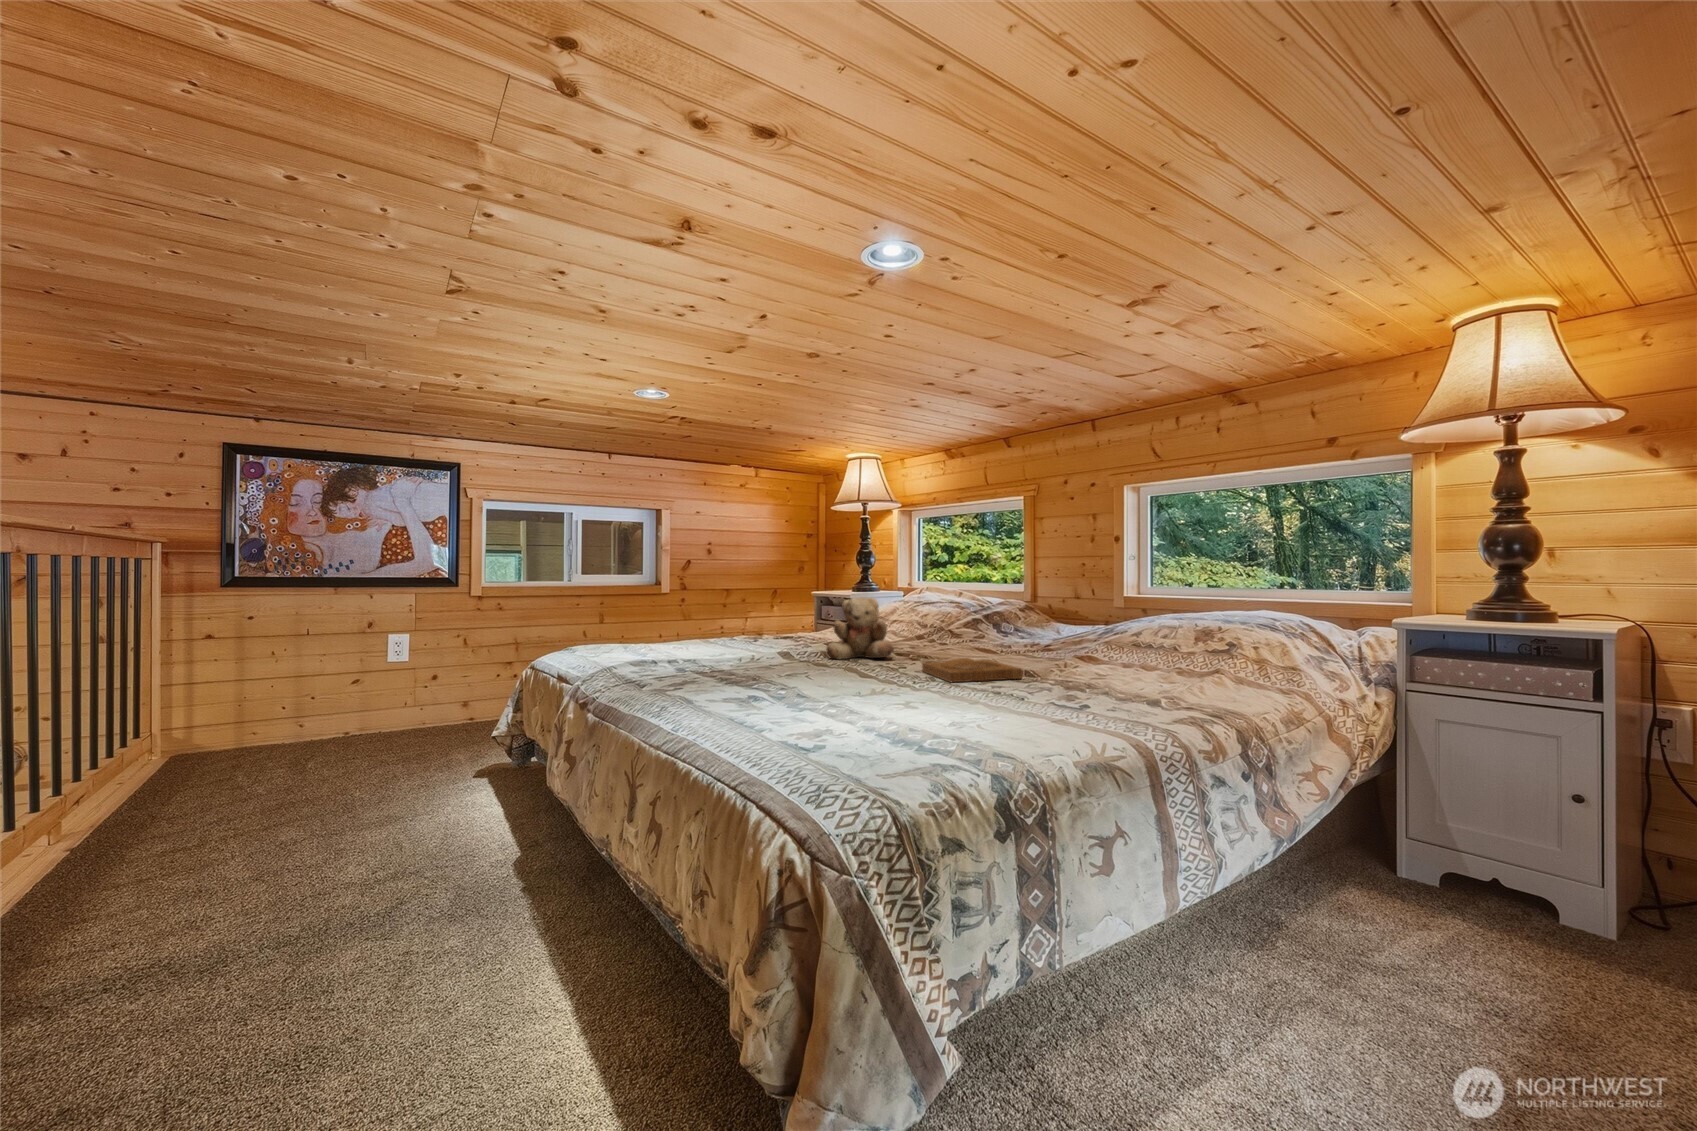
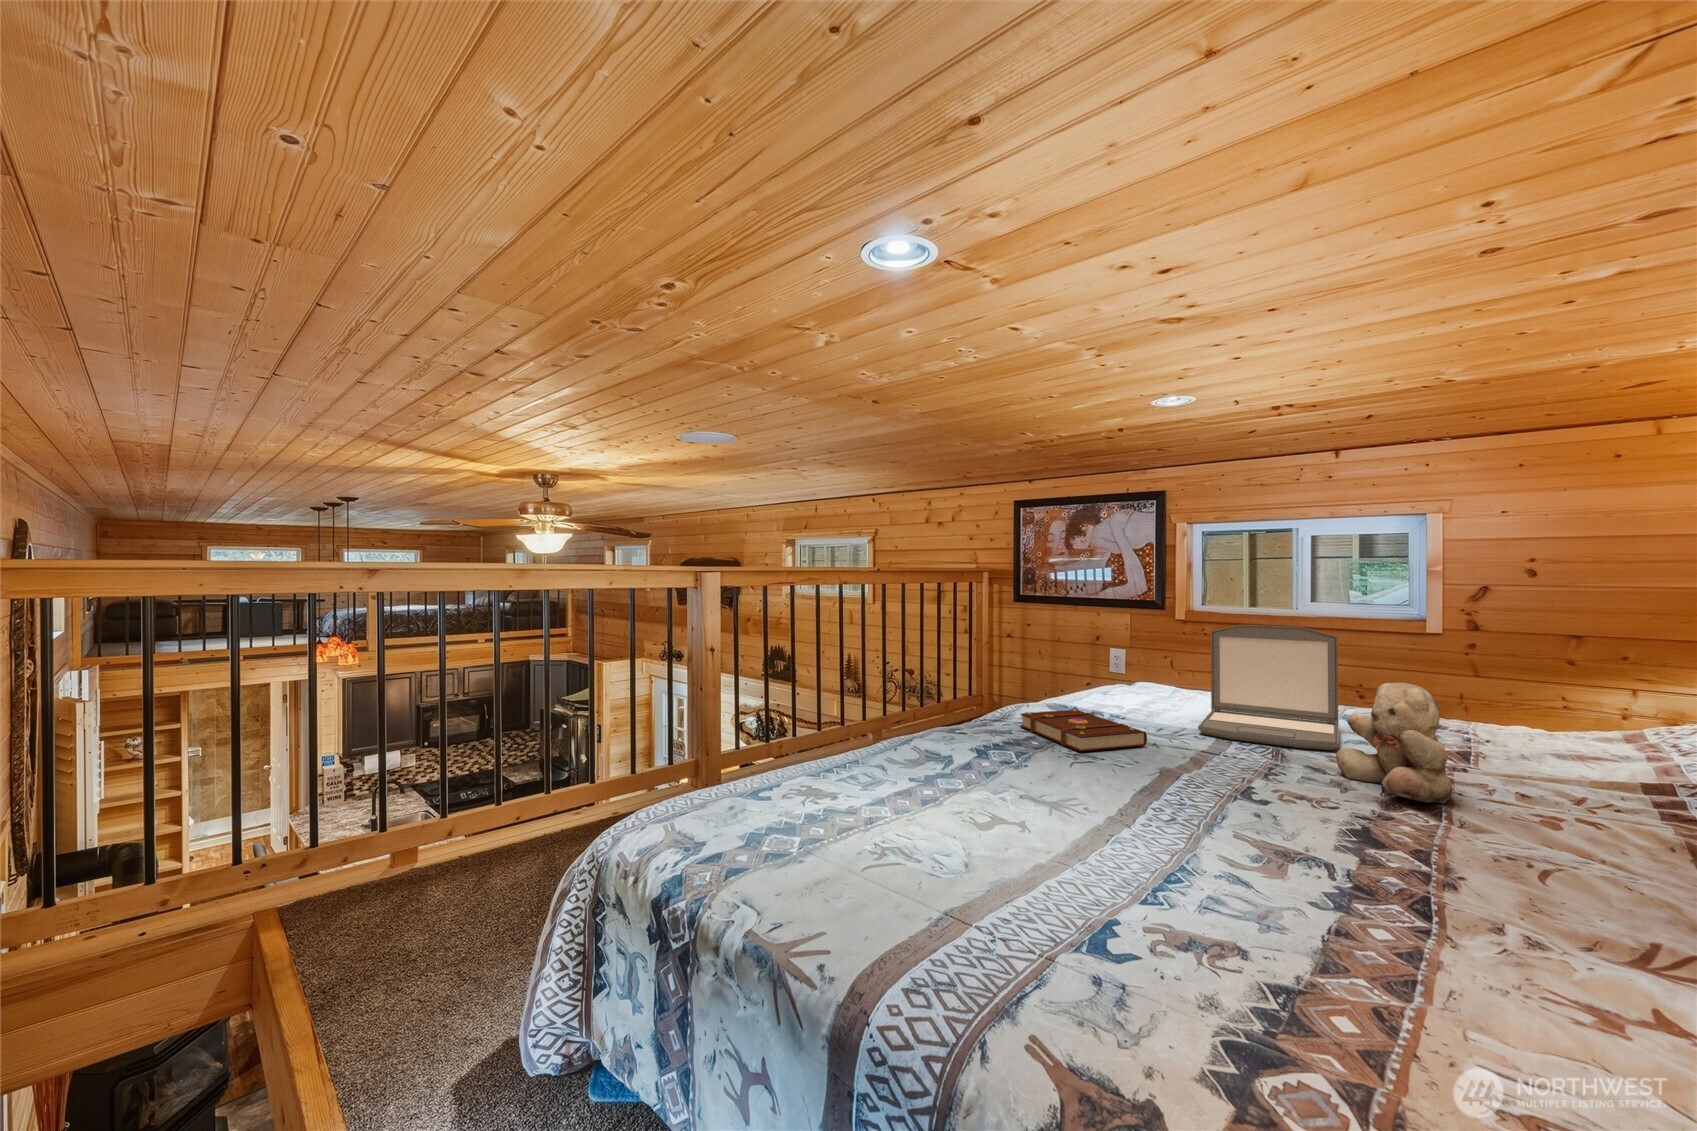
laptop: none [683,579,792,662] -> present [1198,625,1339,750]
tray: present [922,658,1022,682] -> none [1216,817,1466,919]
book: none [645,659,747,684] -> present [1020,710,1147,751]

